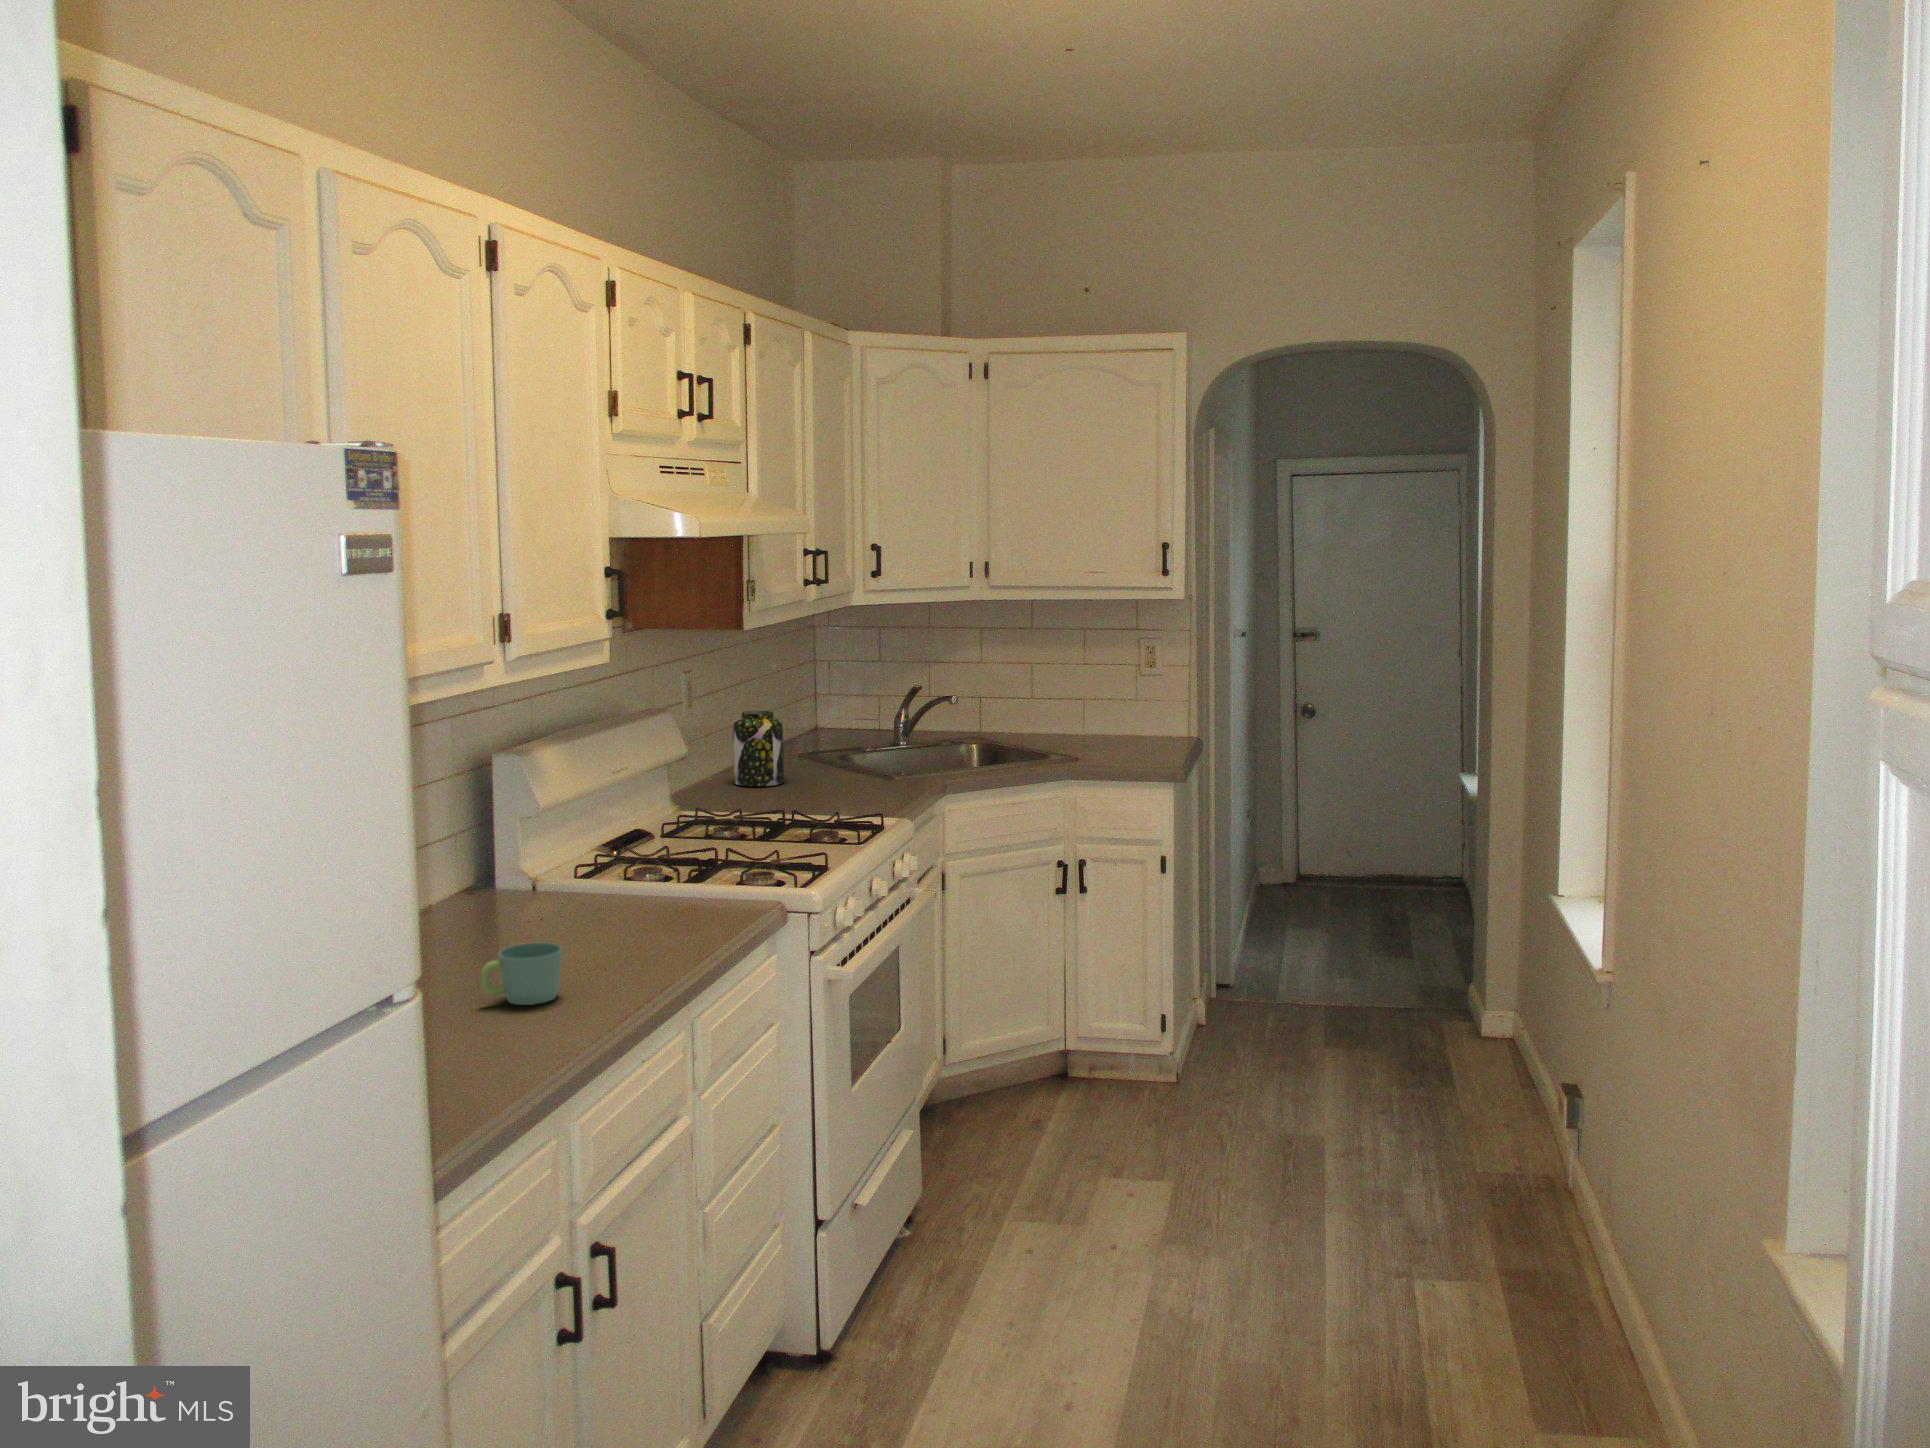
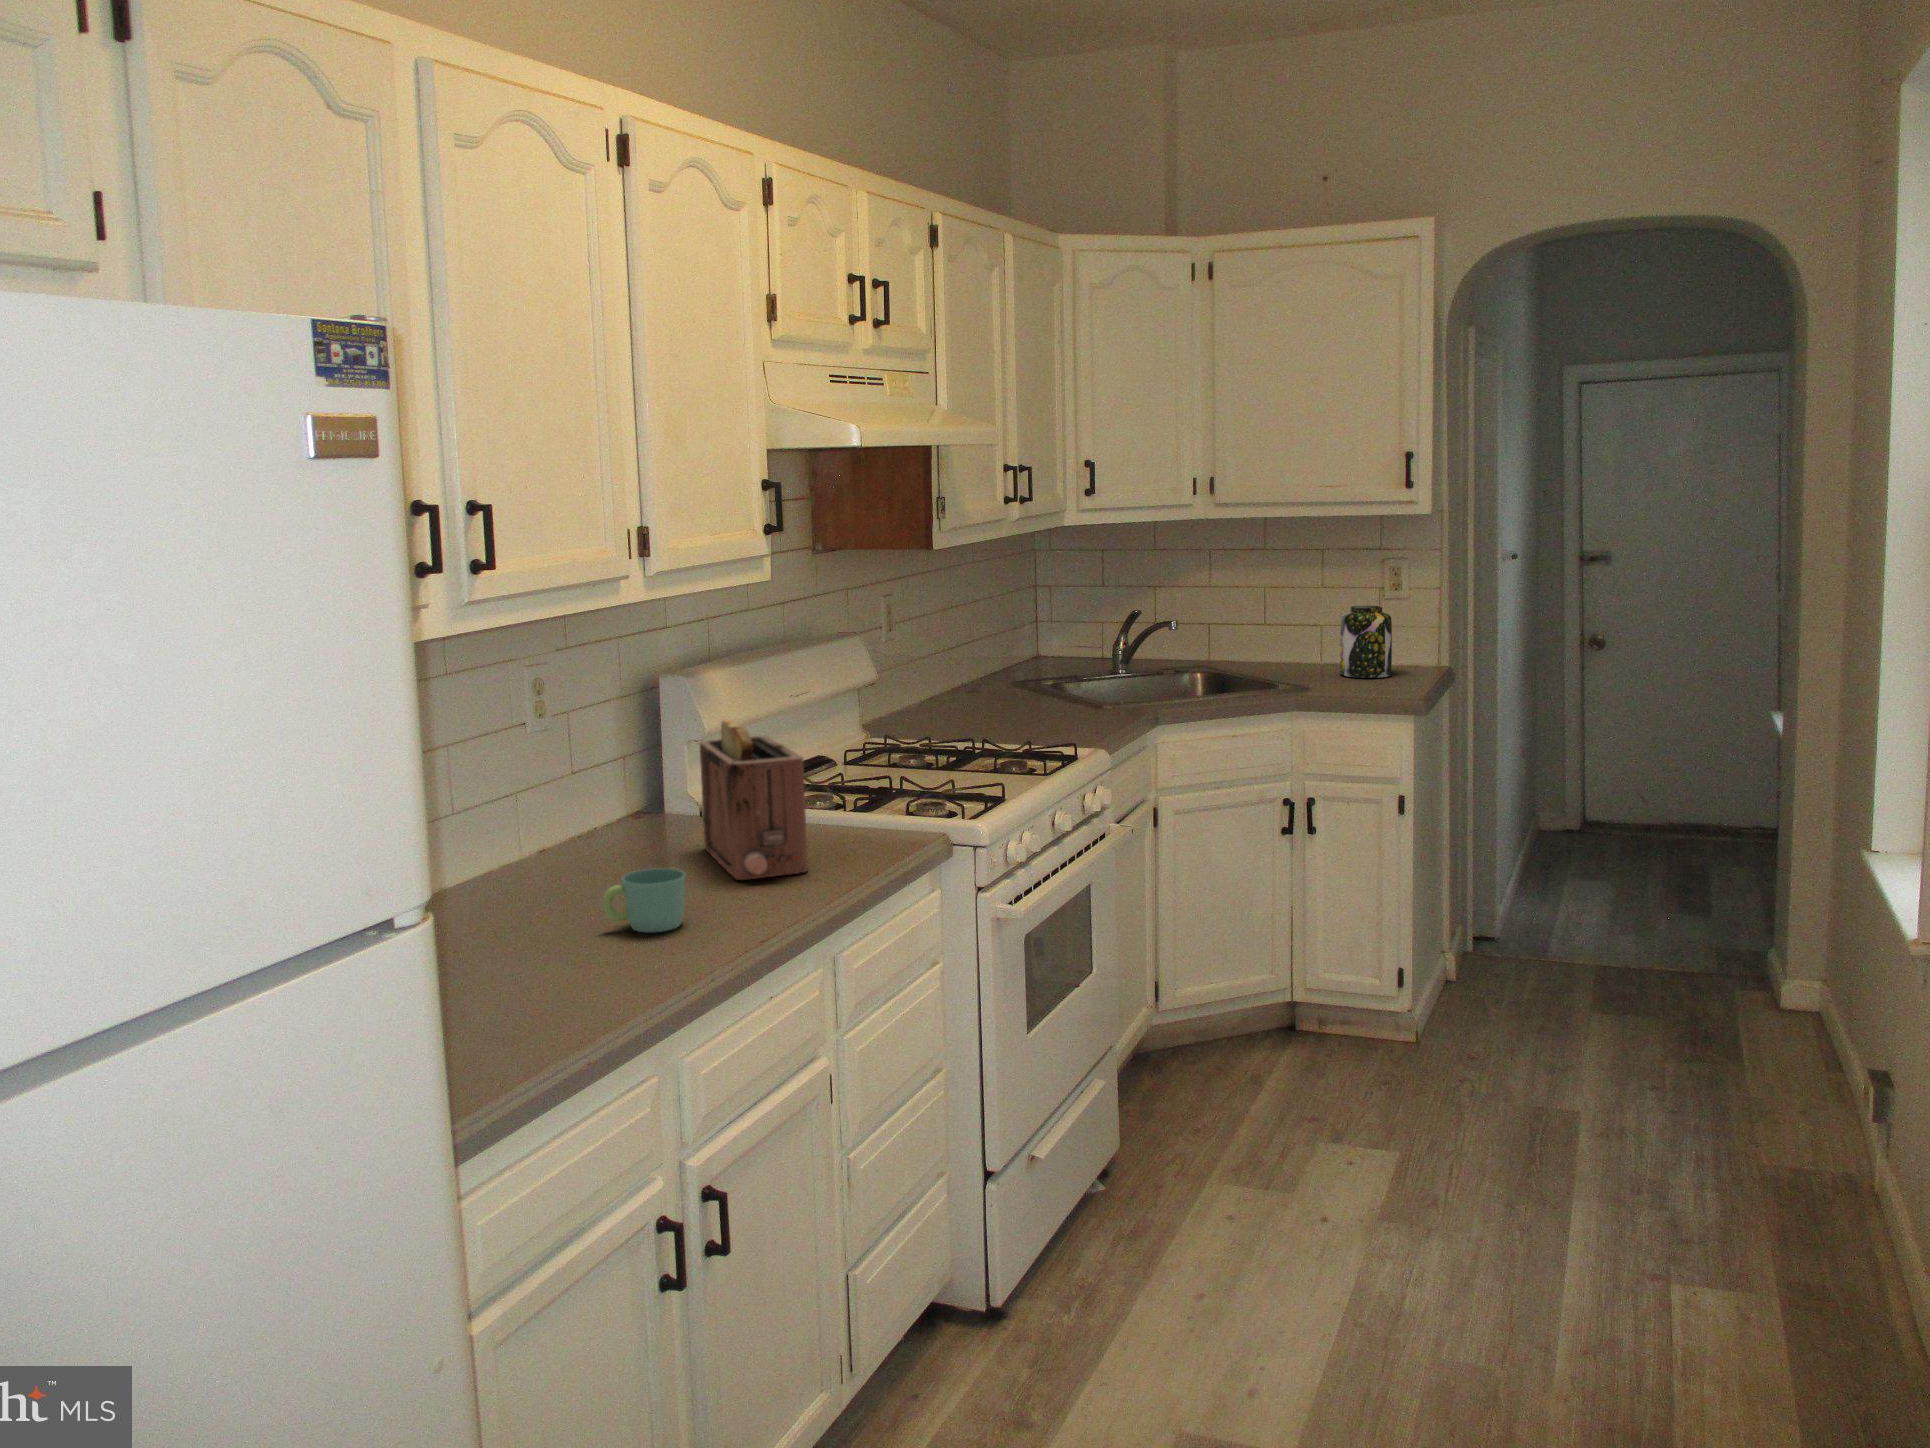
jar: present [733,710,784,786] -> present [1340,605,1392,678]
toaster: none [547,797,664,952] -> present [700,719,808,880]

